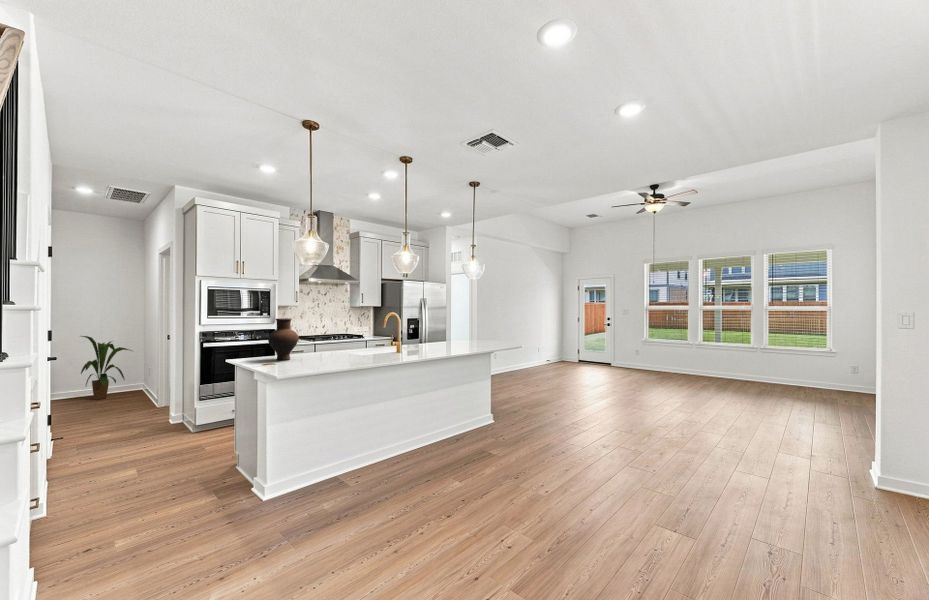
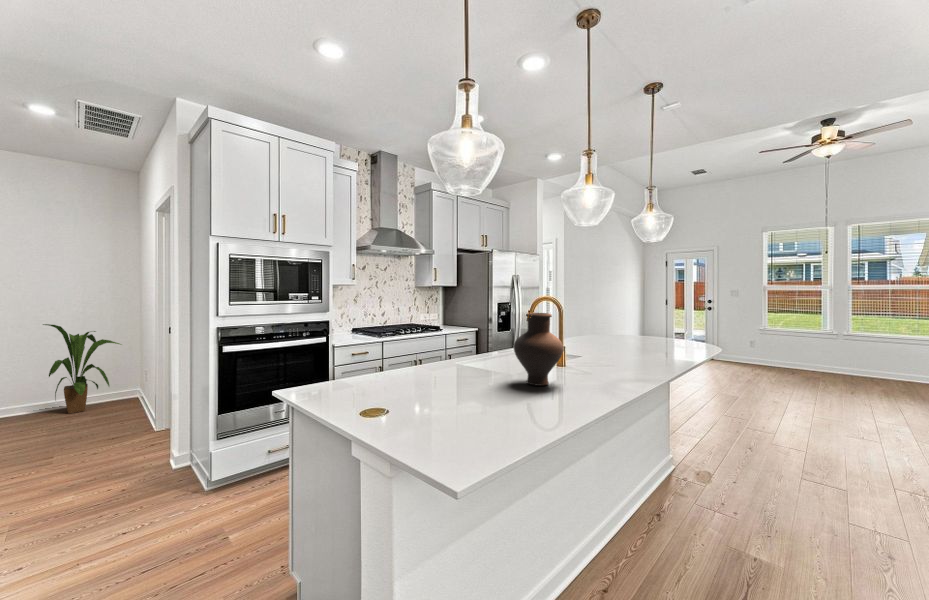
vase: present [268,318,299,360] -> present [514,313,563,386]

